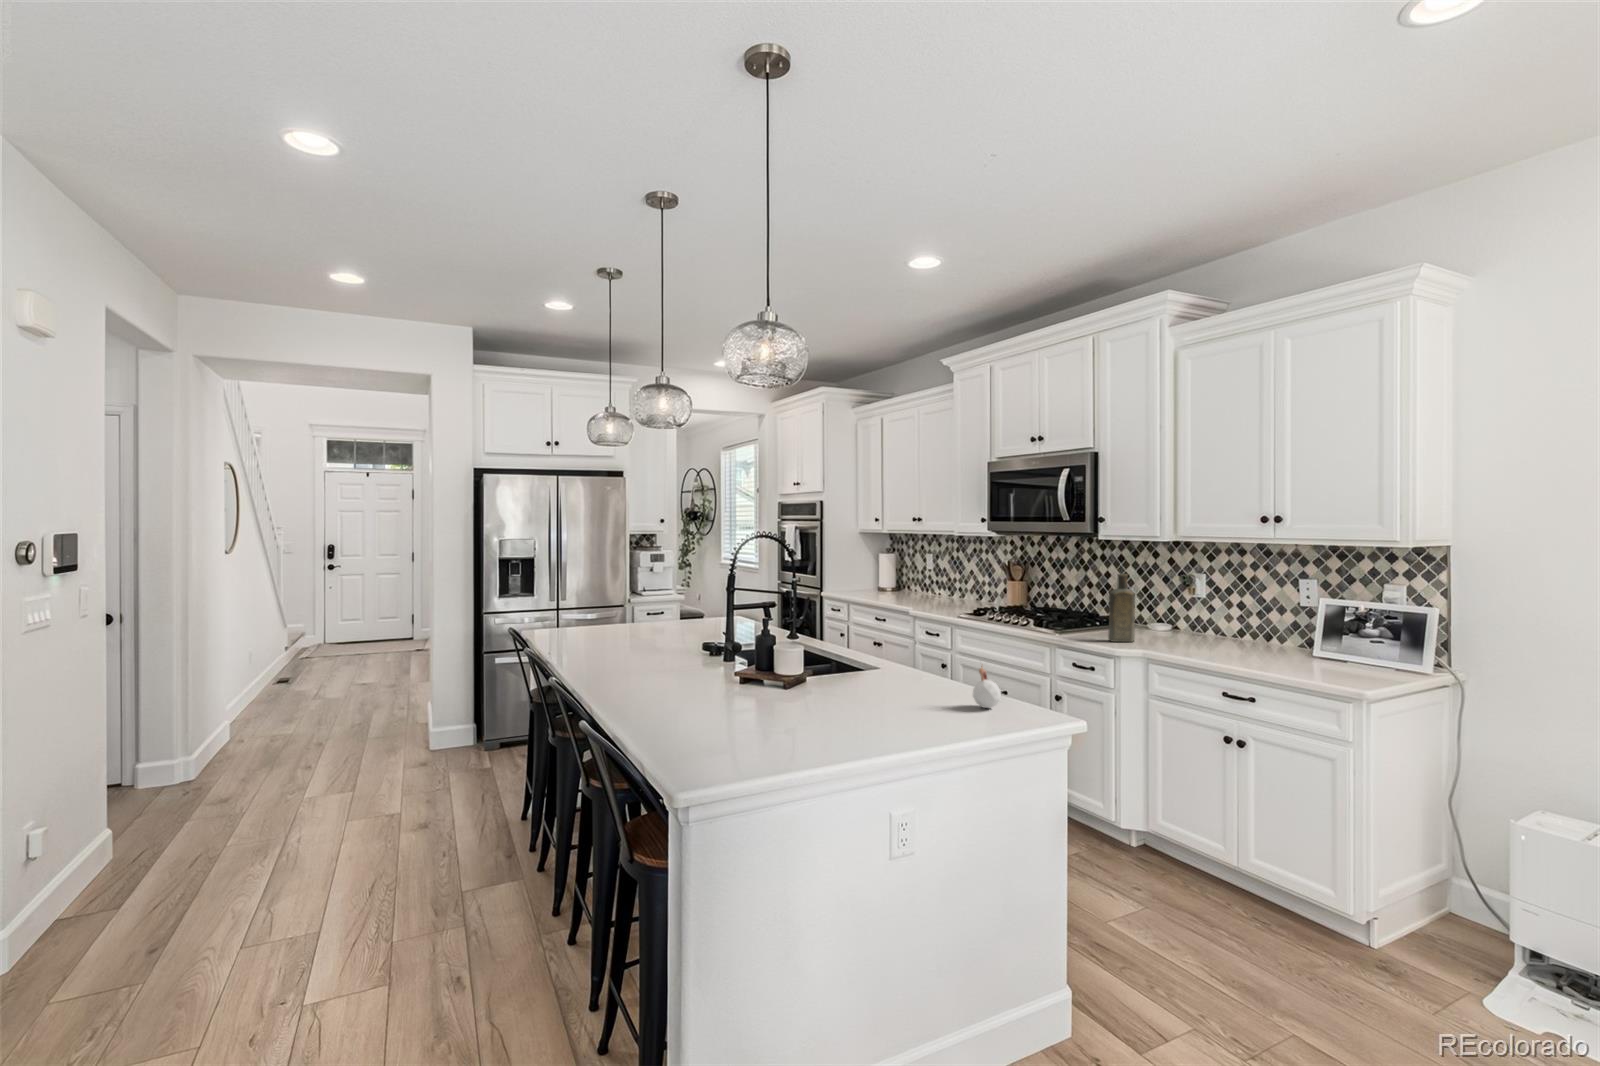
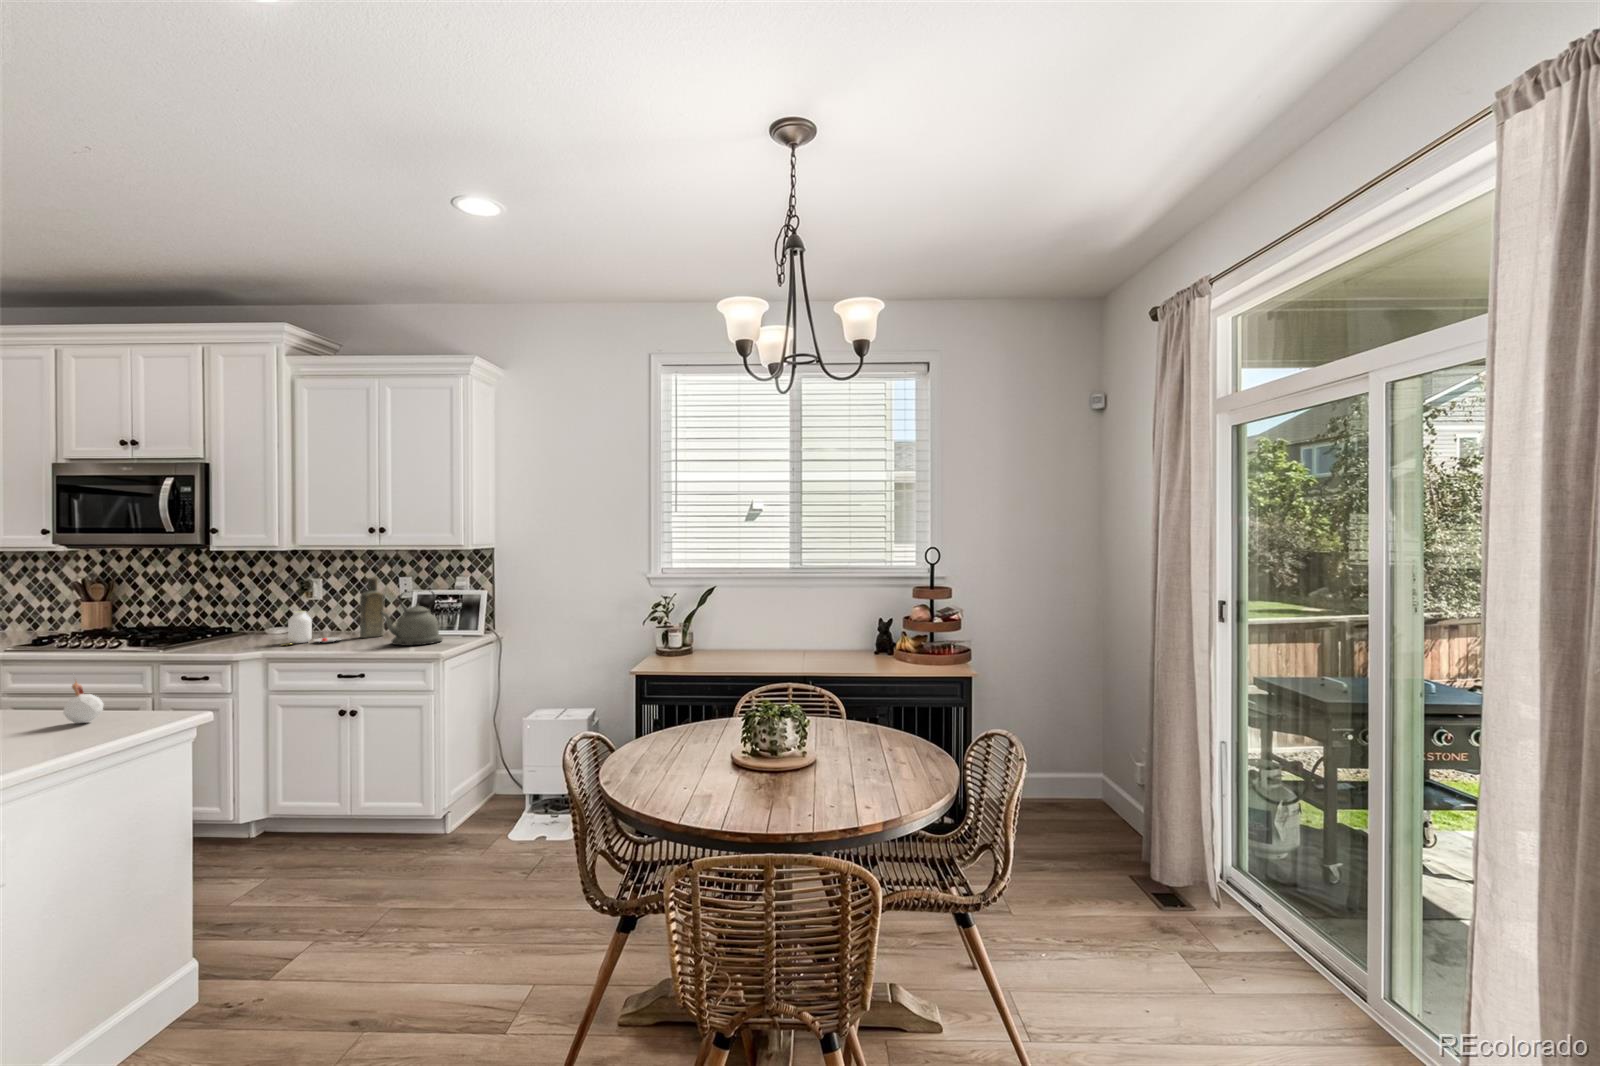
bottle: present [1108,574,1135,642] -> present [360,577,384,638]
kettle: none [1275,600,1363,675] -> present [380,591,443,645]
jar: none [1161,610,1229,651] -> present [288,611,341,644]

